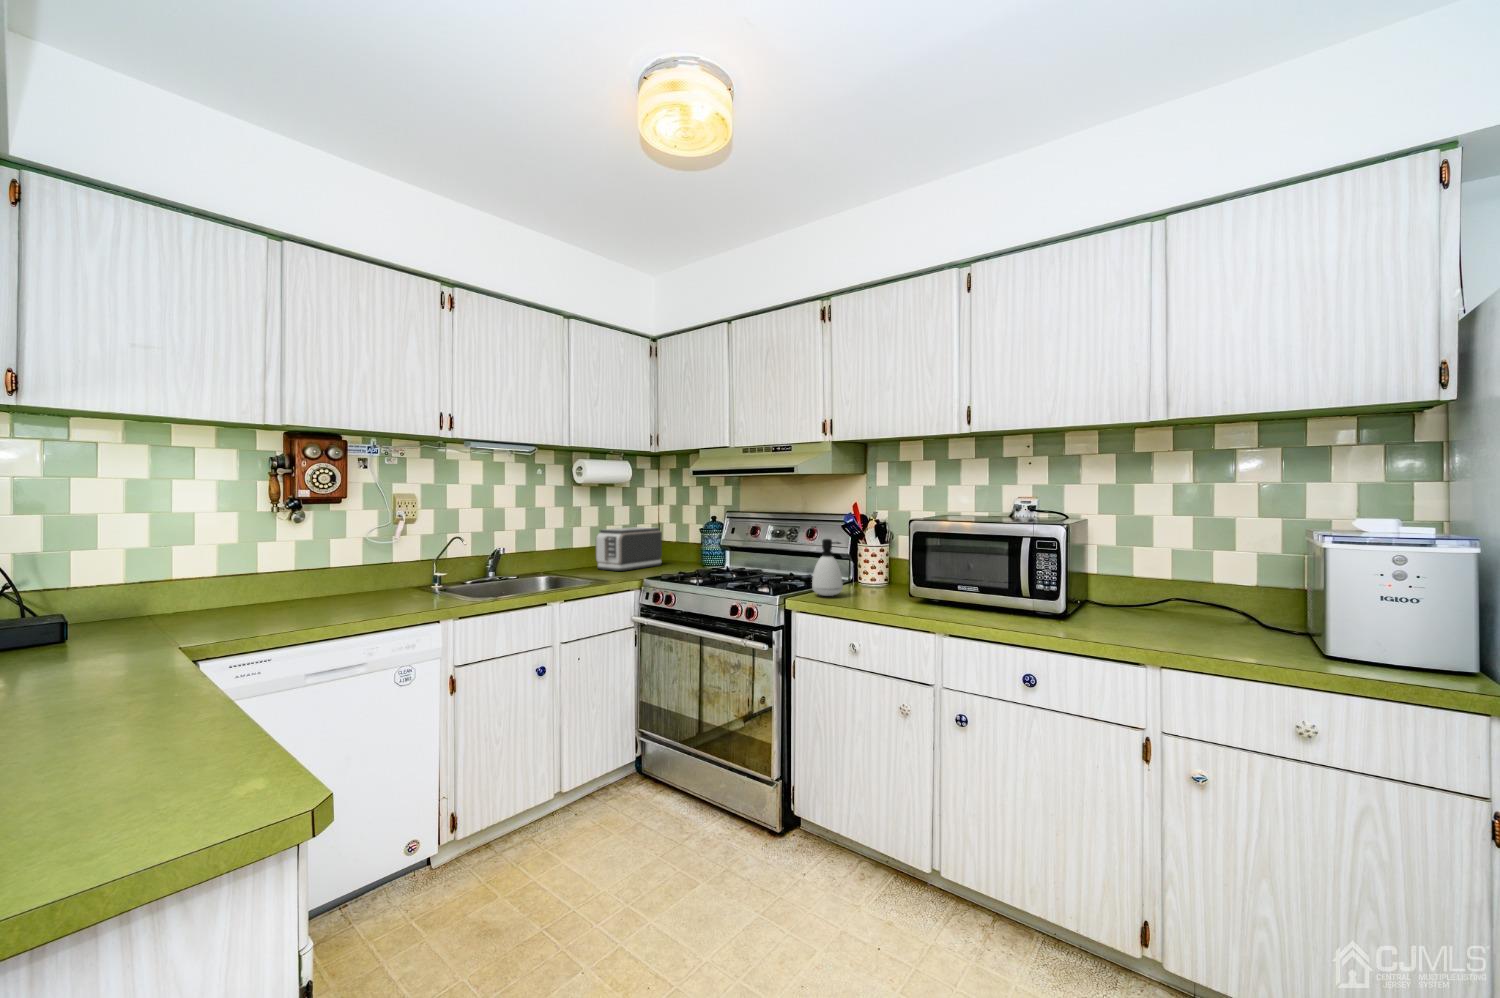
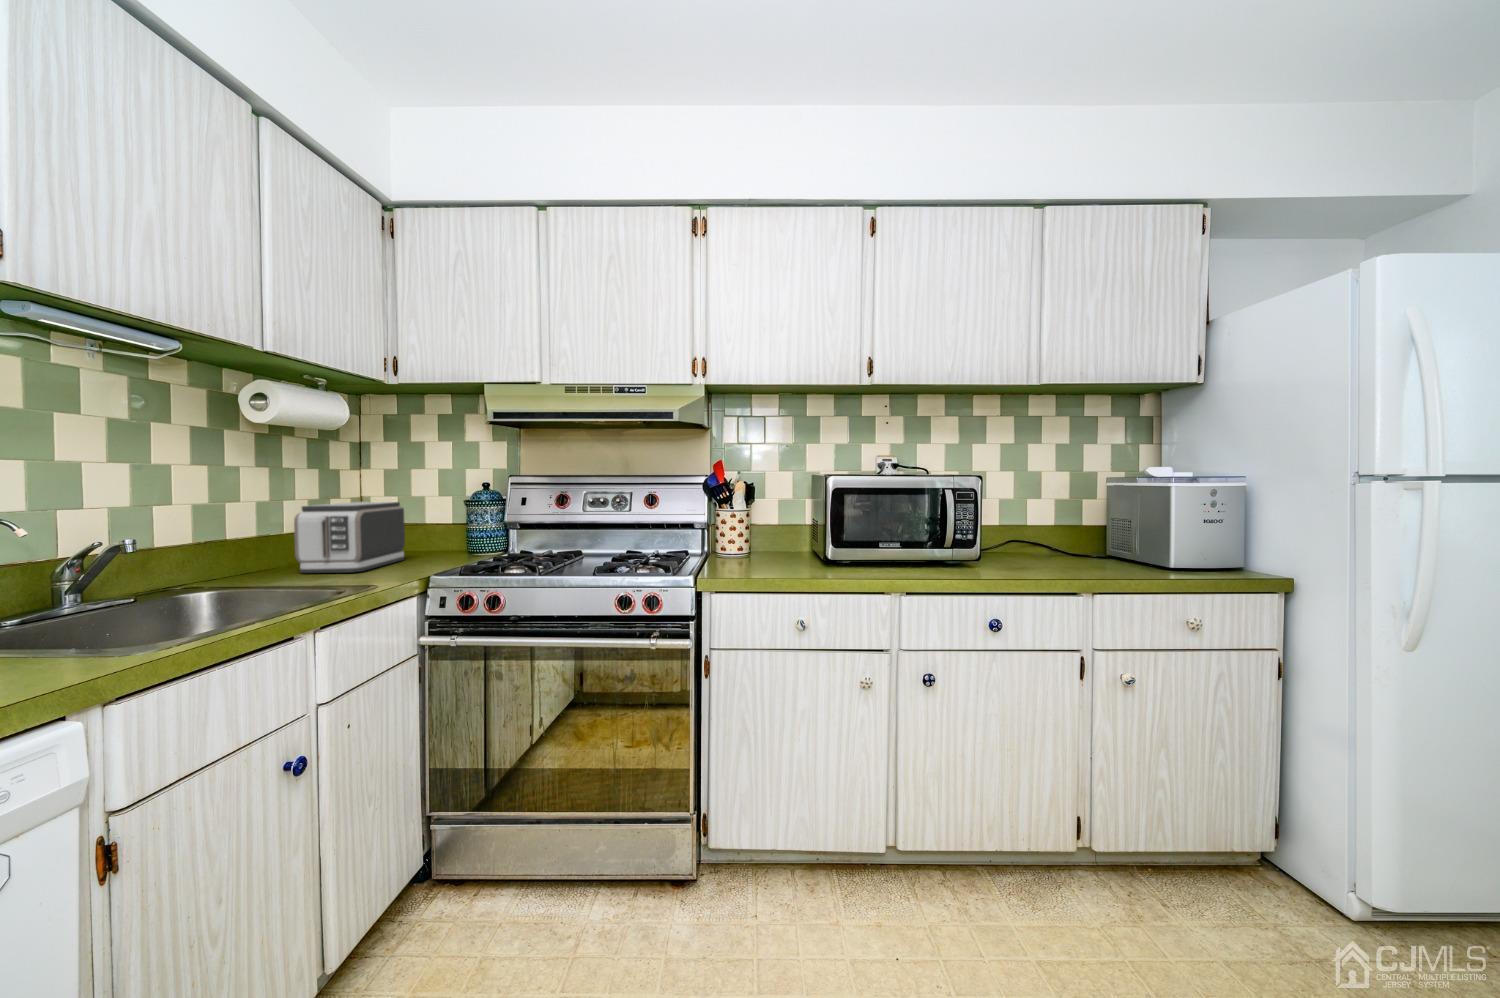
soap dispenser: present [812,539,843,596] -> none [715,502,753,571]

